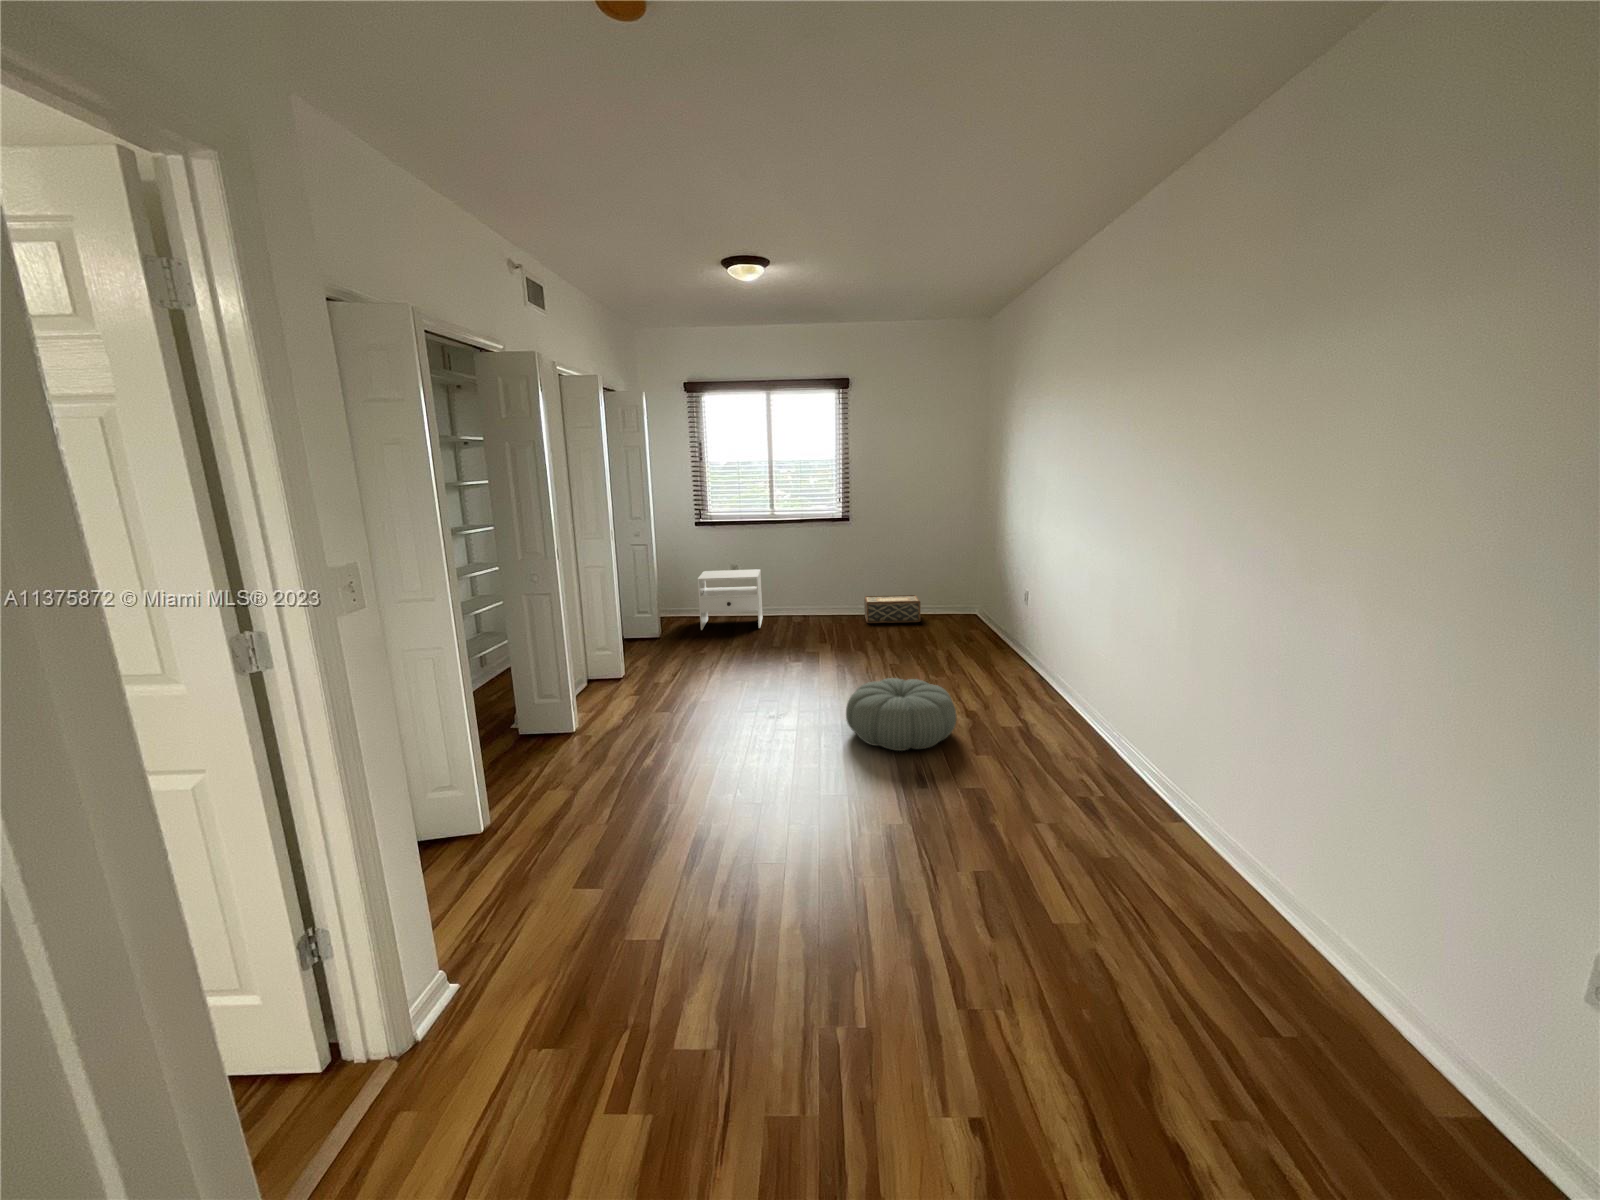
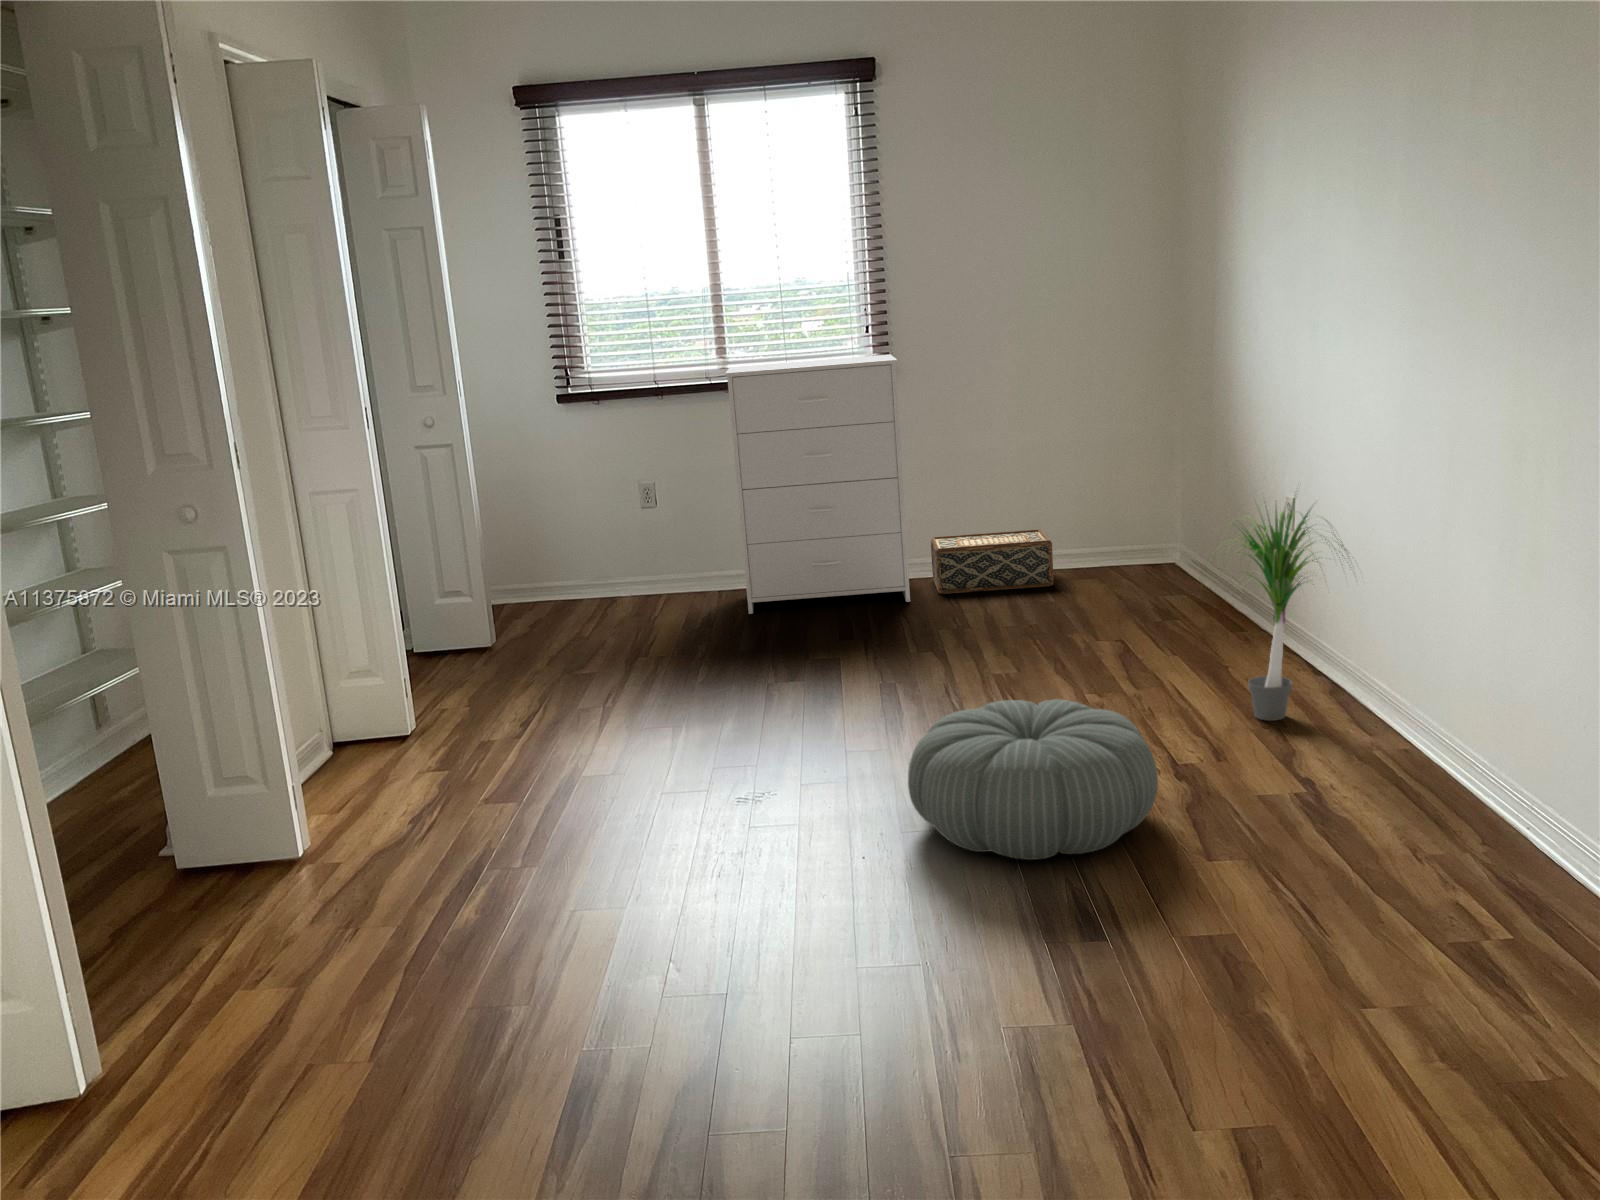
dresser: none [773,511,853,628] -> present [725,354,910,614]
nightstand: present [697,569,763,630] -> none [568,491,714,627]
potted plant: none [980,584,1057,692] -> present [1207,501,1350,721]

